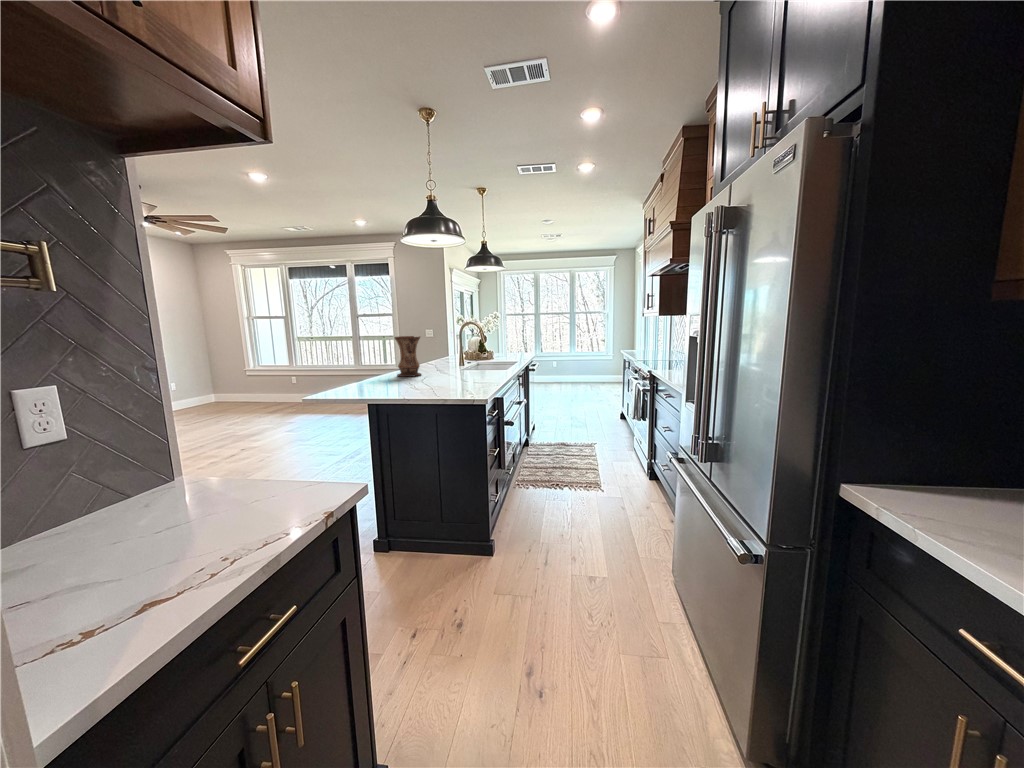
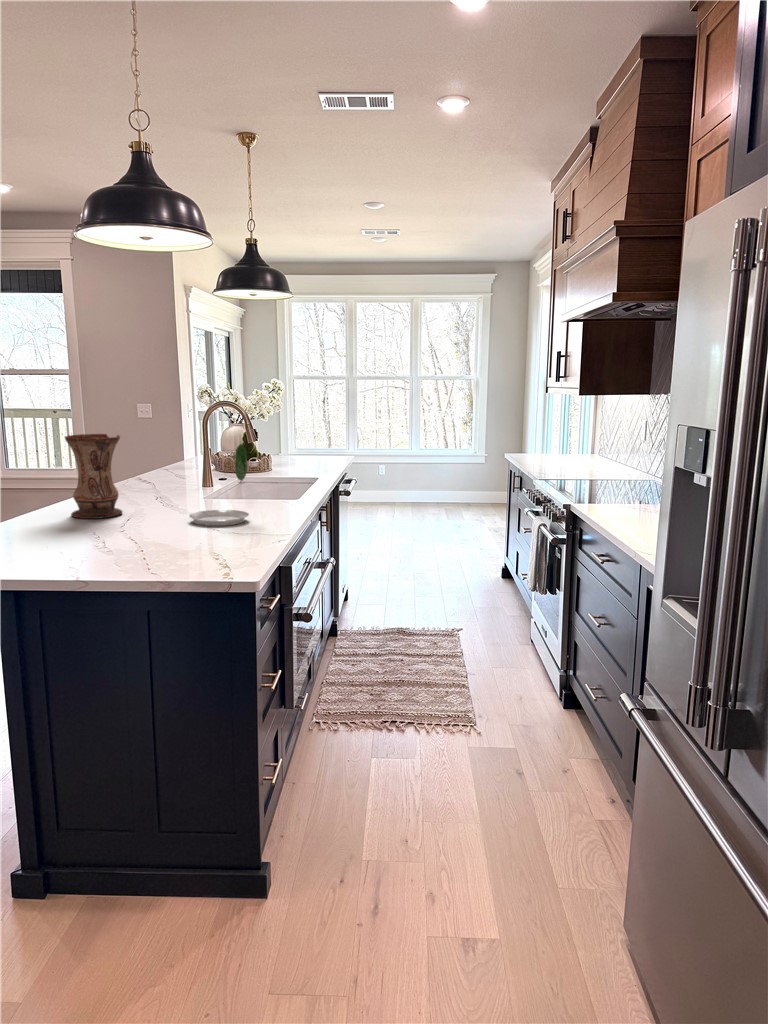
plate: none [454,339,483,379] -> present [189,444,249,526]

